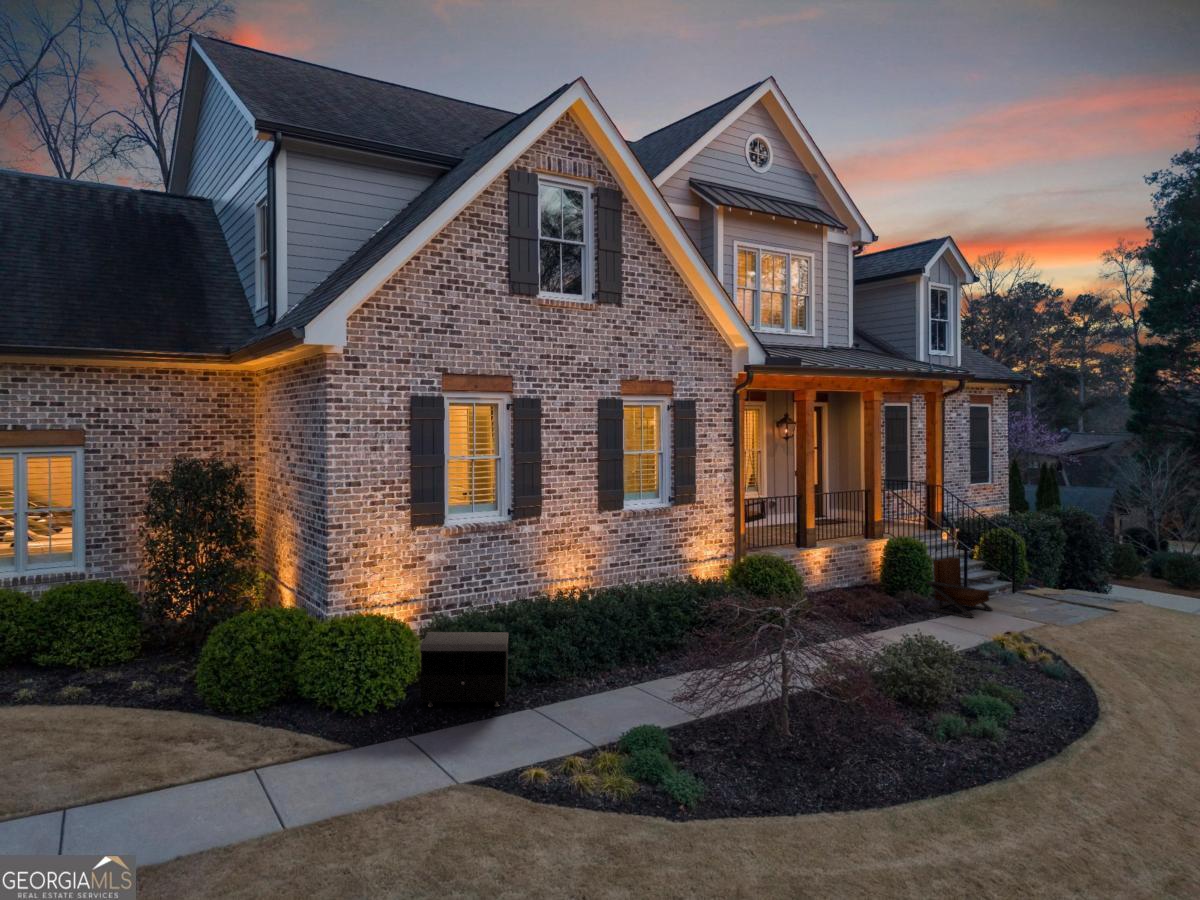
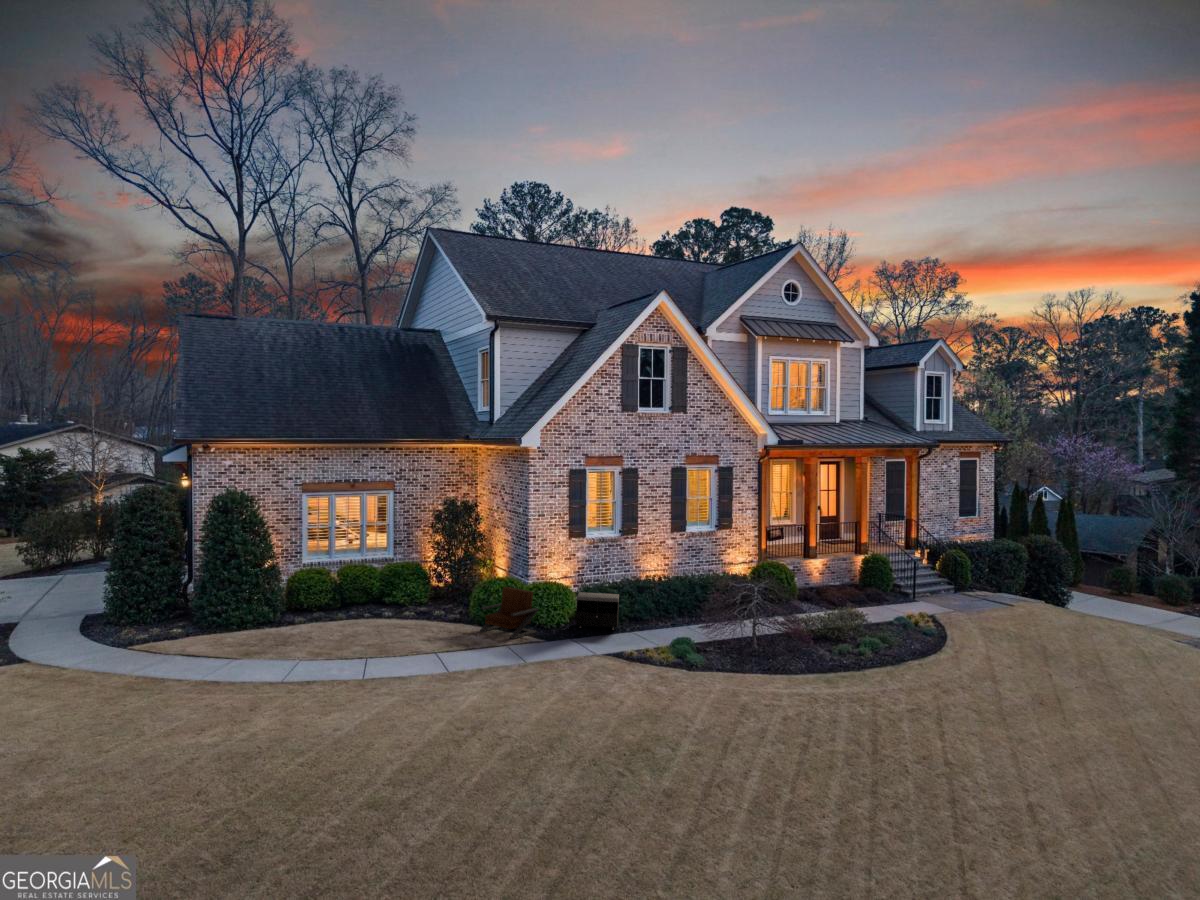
lounge chair: present [926,557,993,618] -> present [480,587,539,639]

